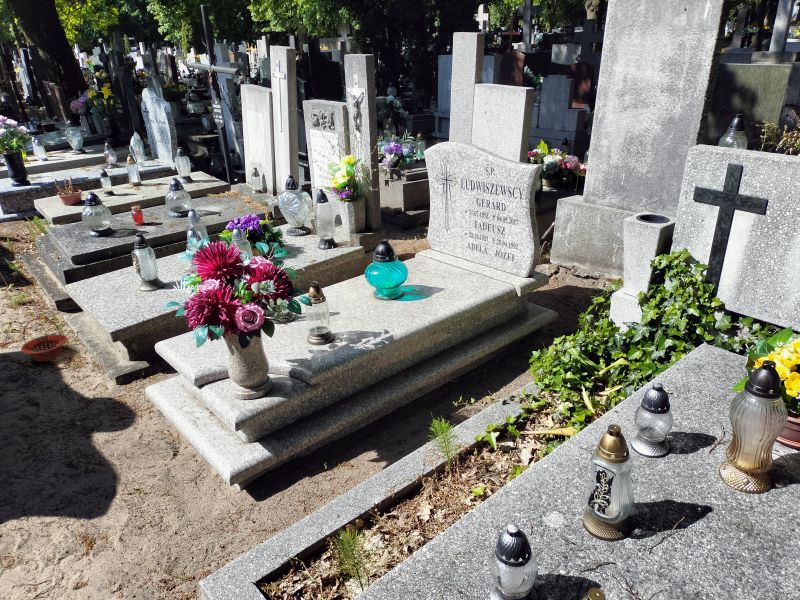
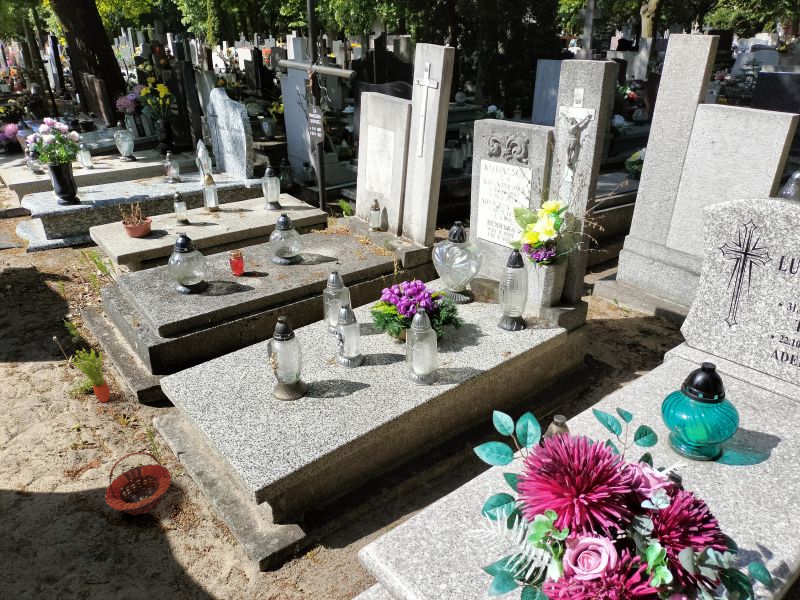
potted plant: none [6,267,36,311] -> present [73,348,110,402]

